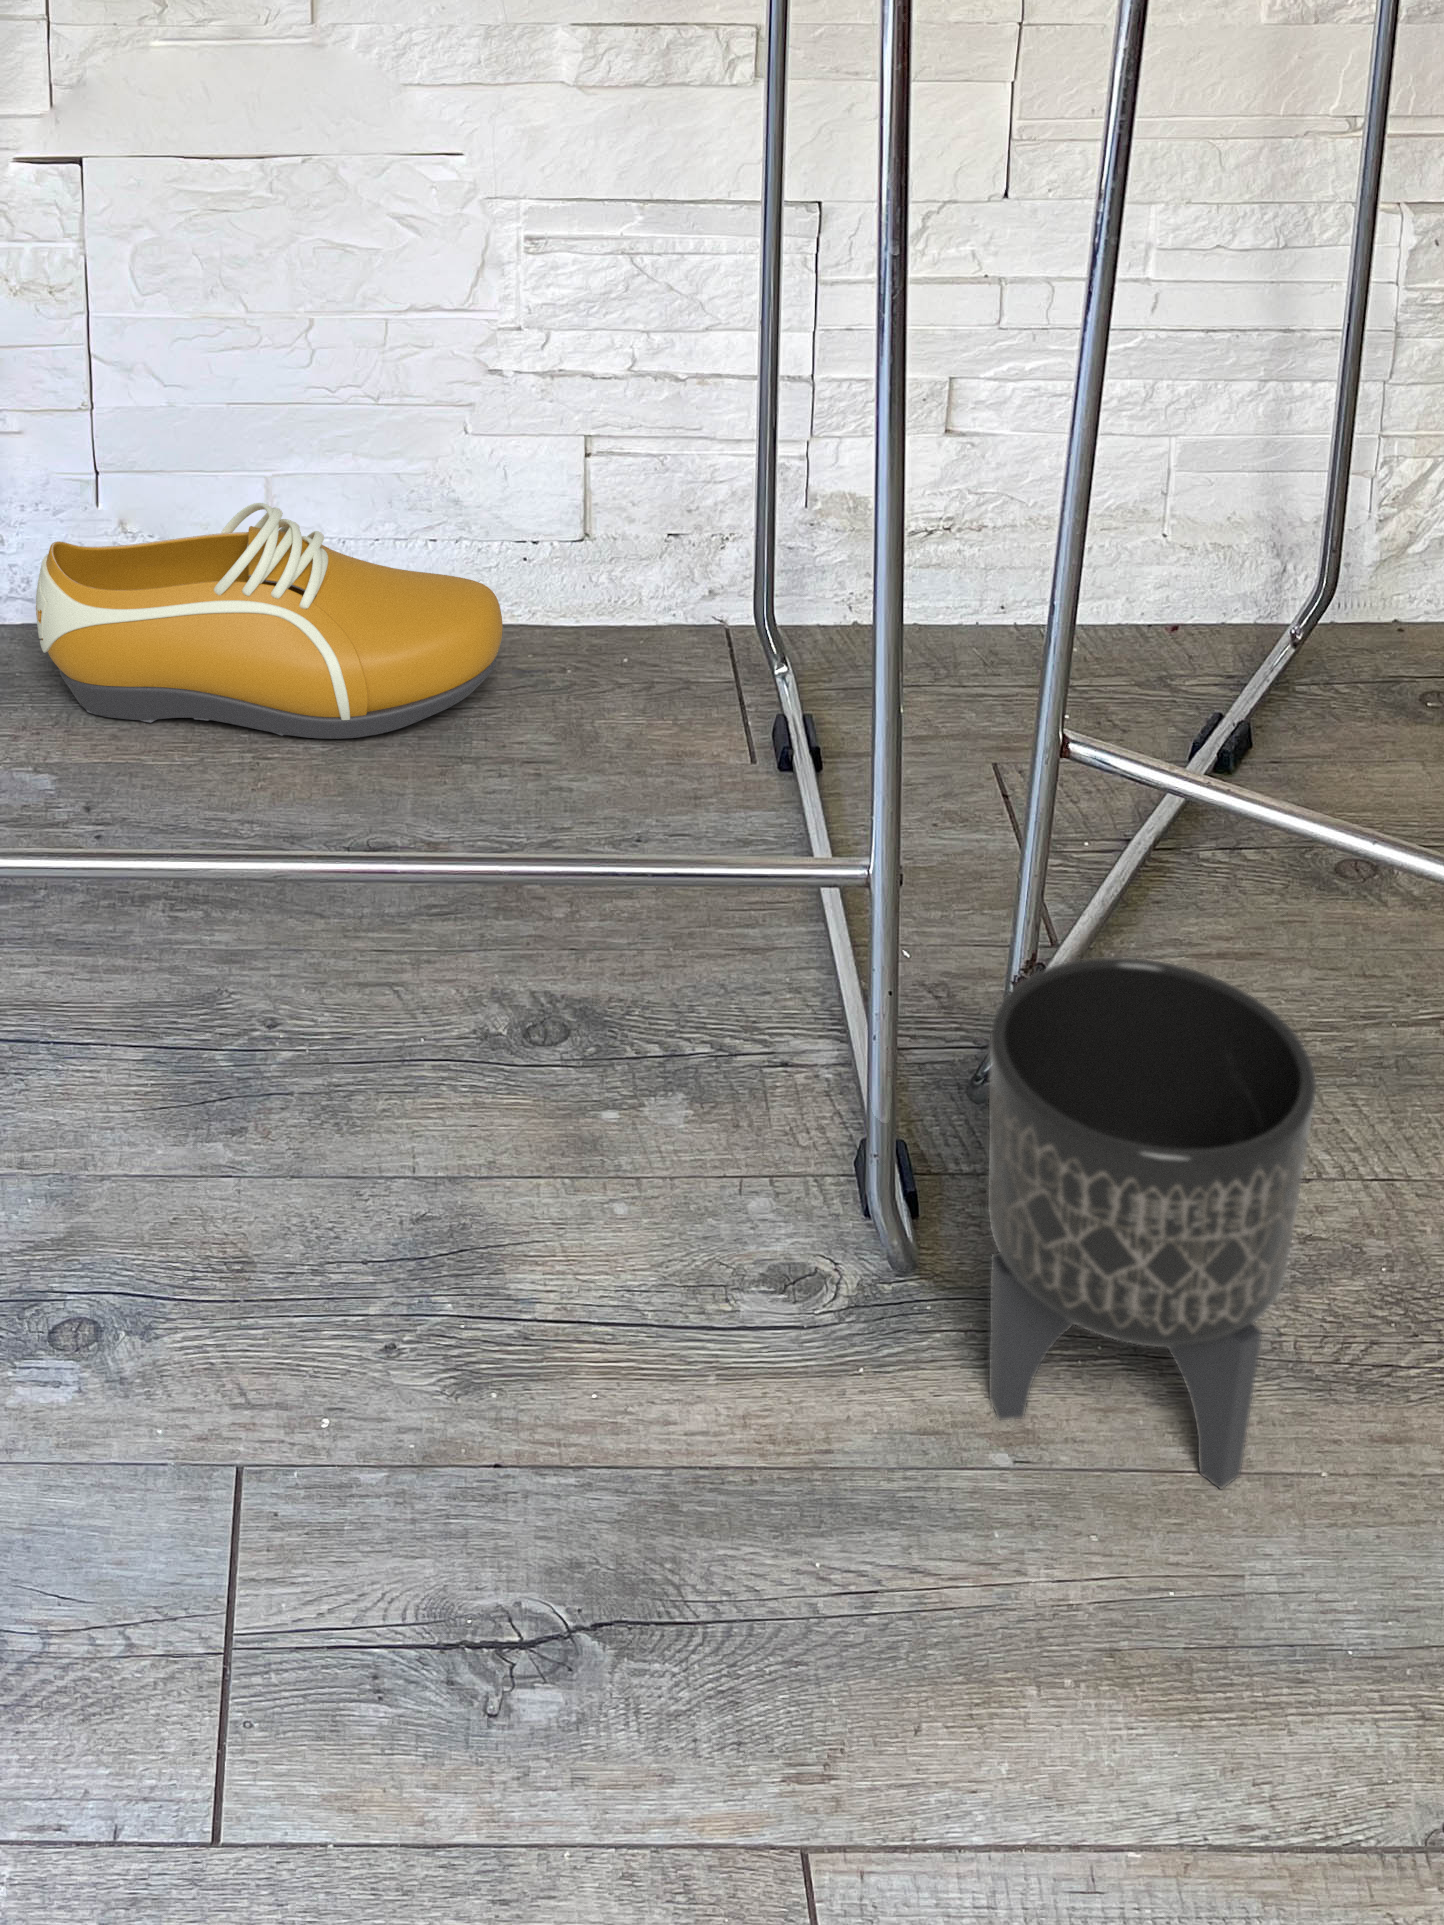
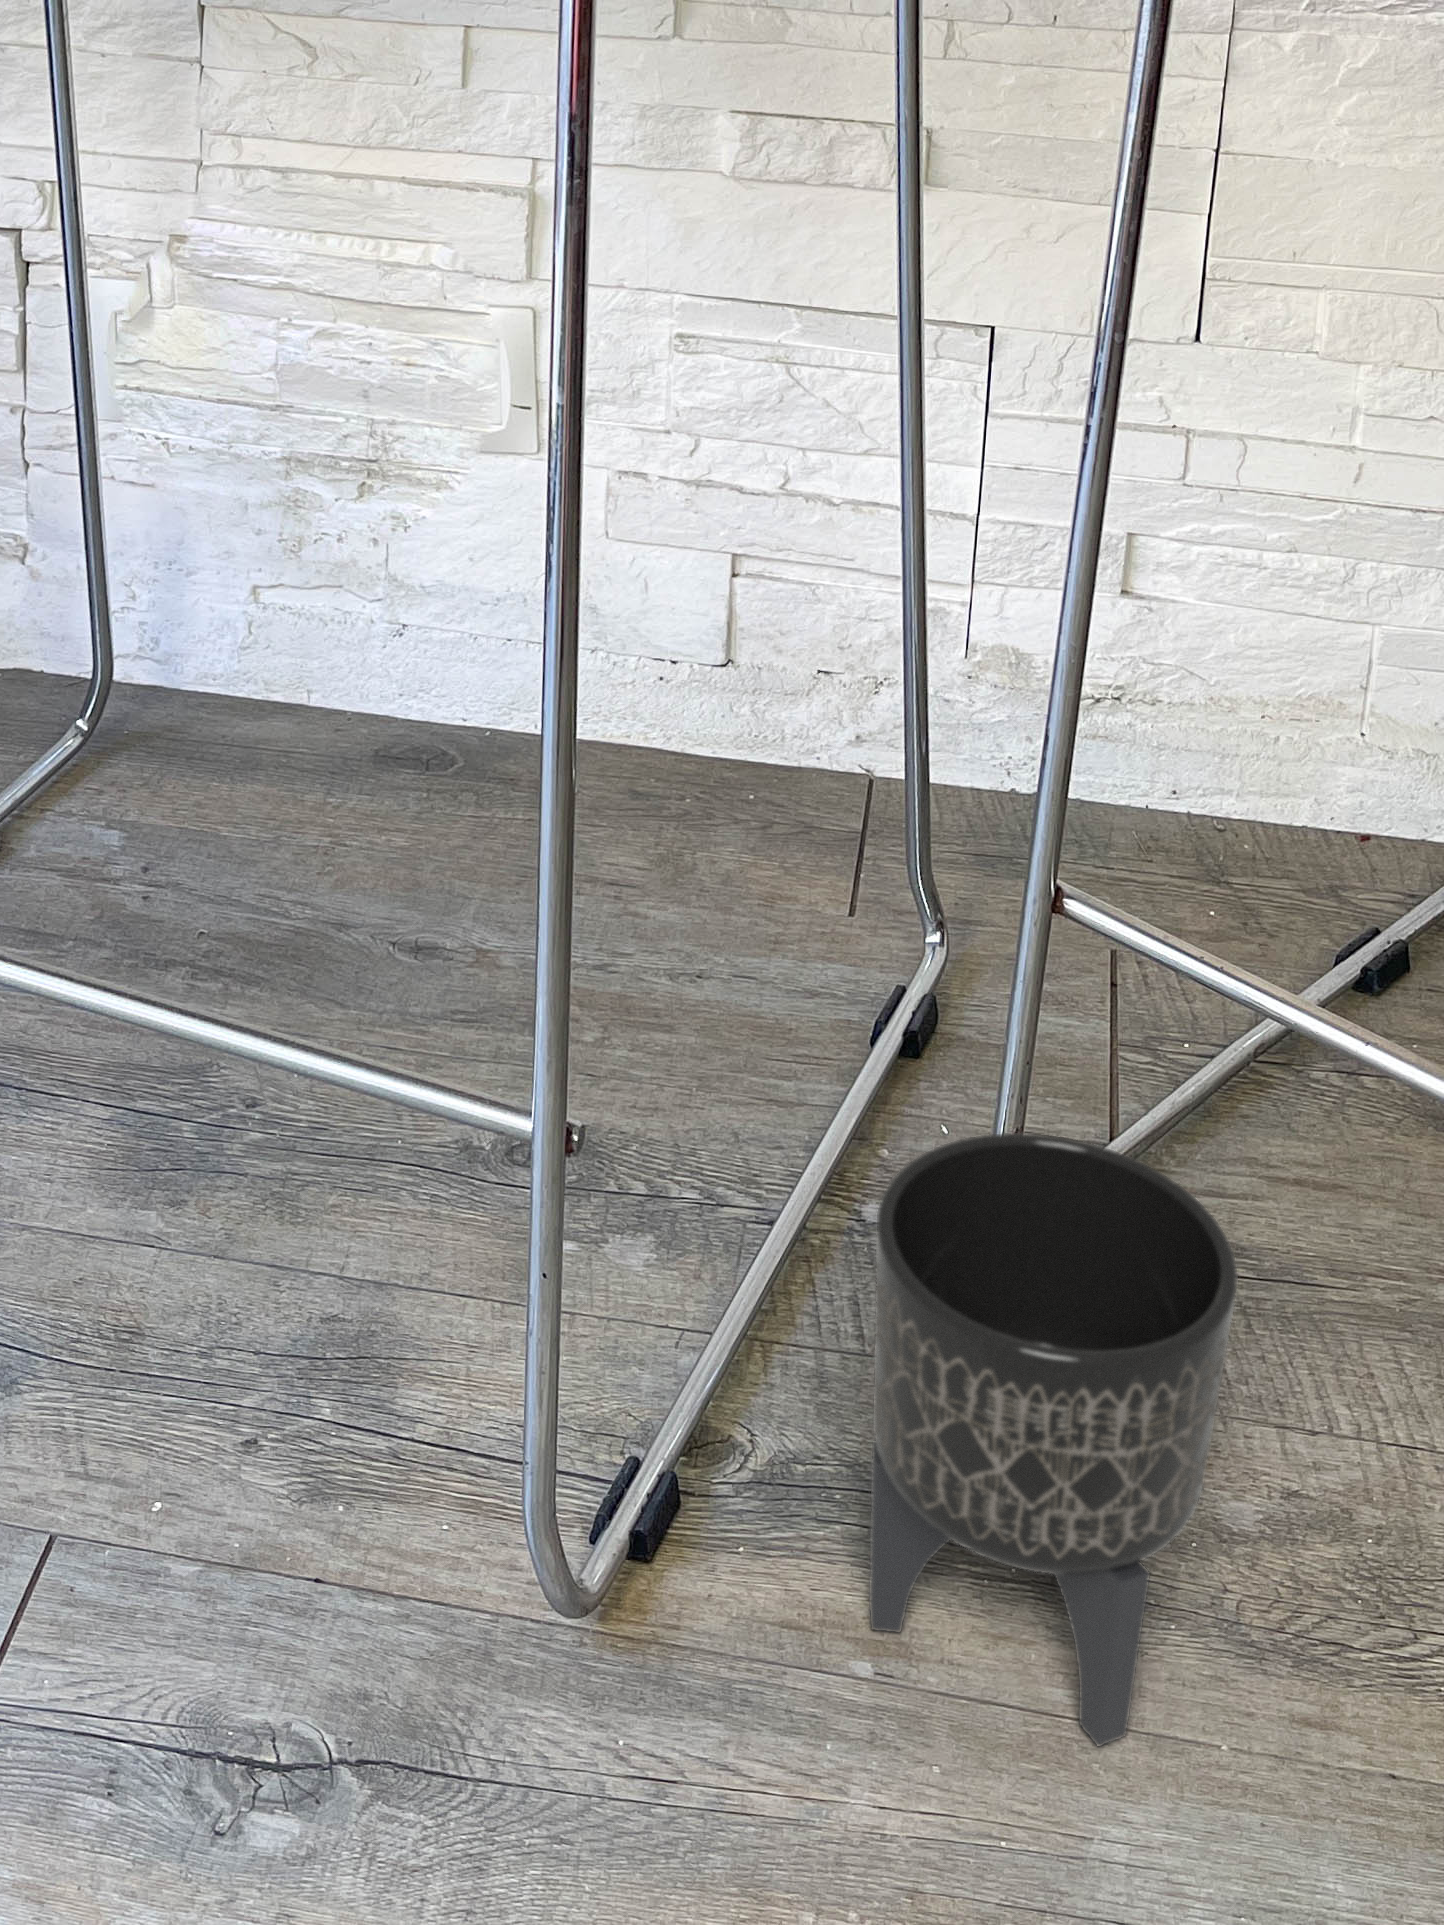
shoe: present [36,503,503,739] -> none [127,582,604,835]

